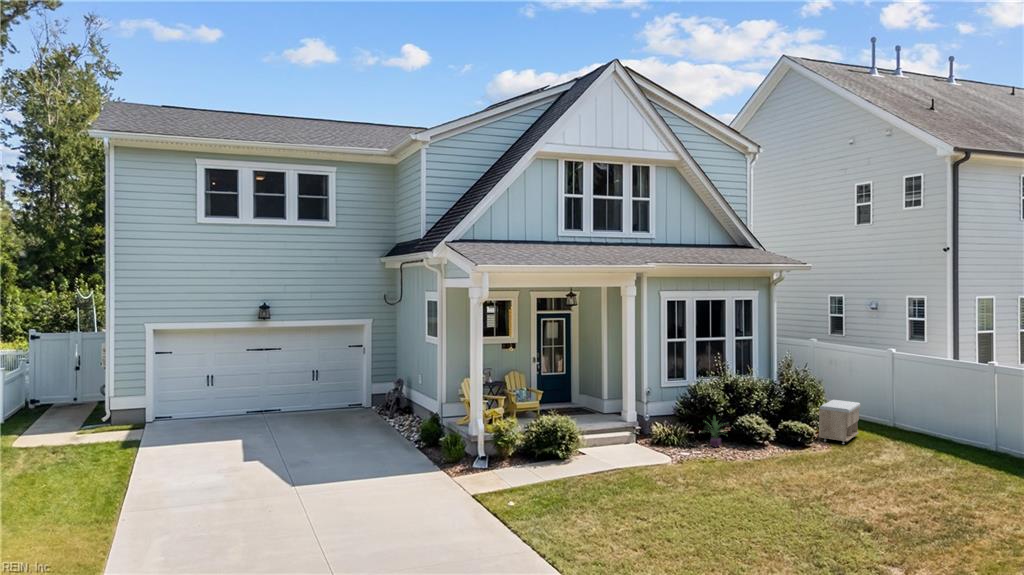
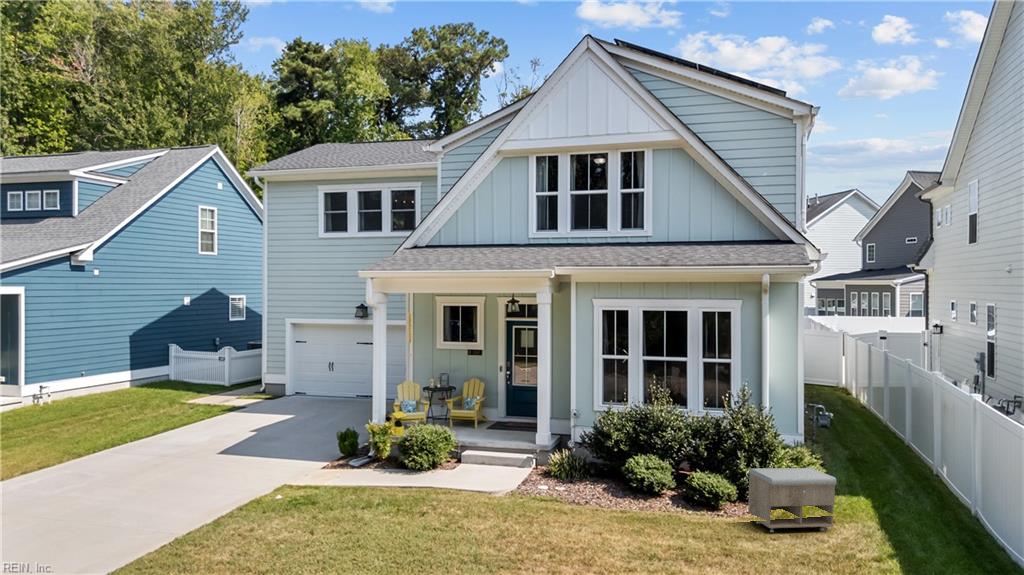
decorative plant: present [710,420,721,447] -> none [575,453,616,495]

